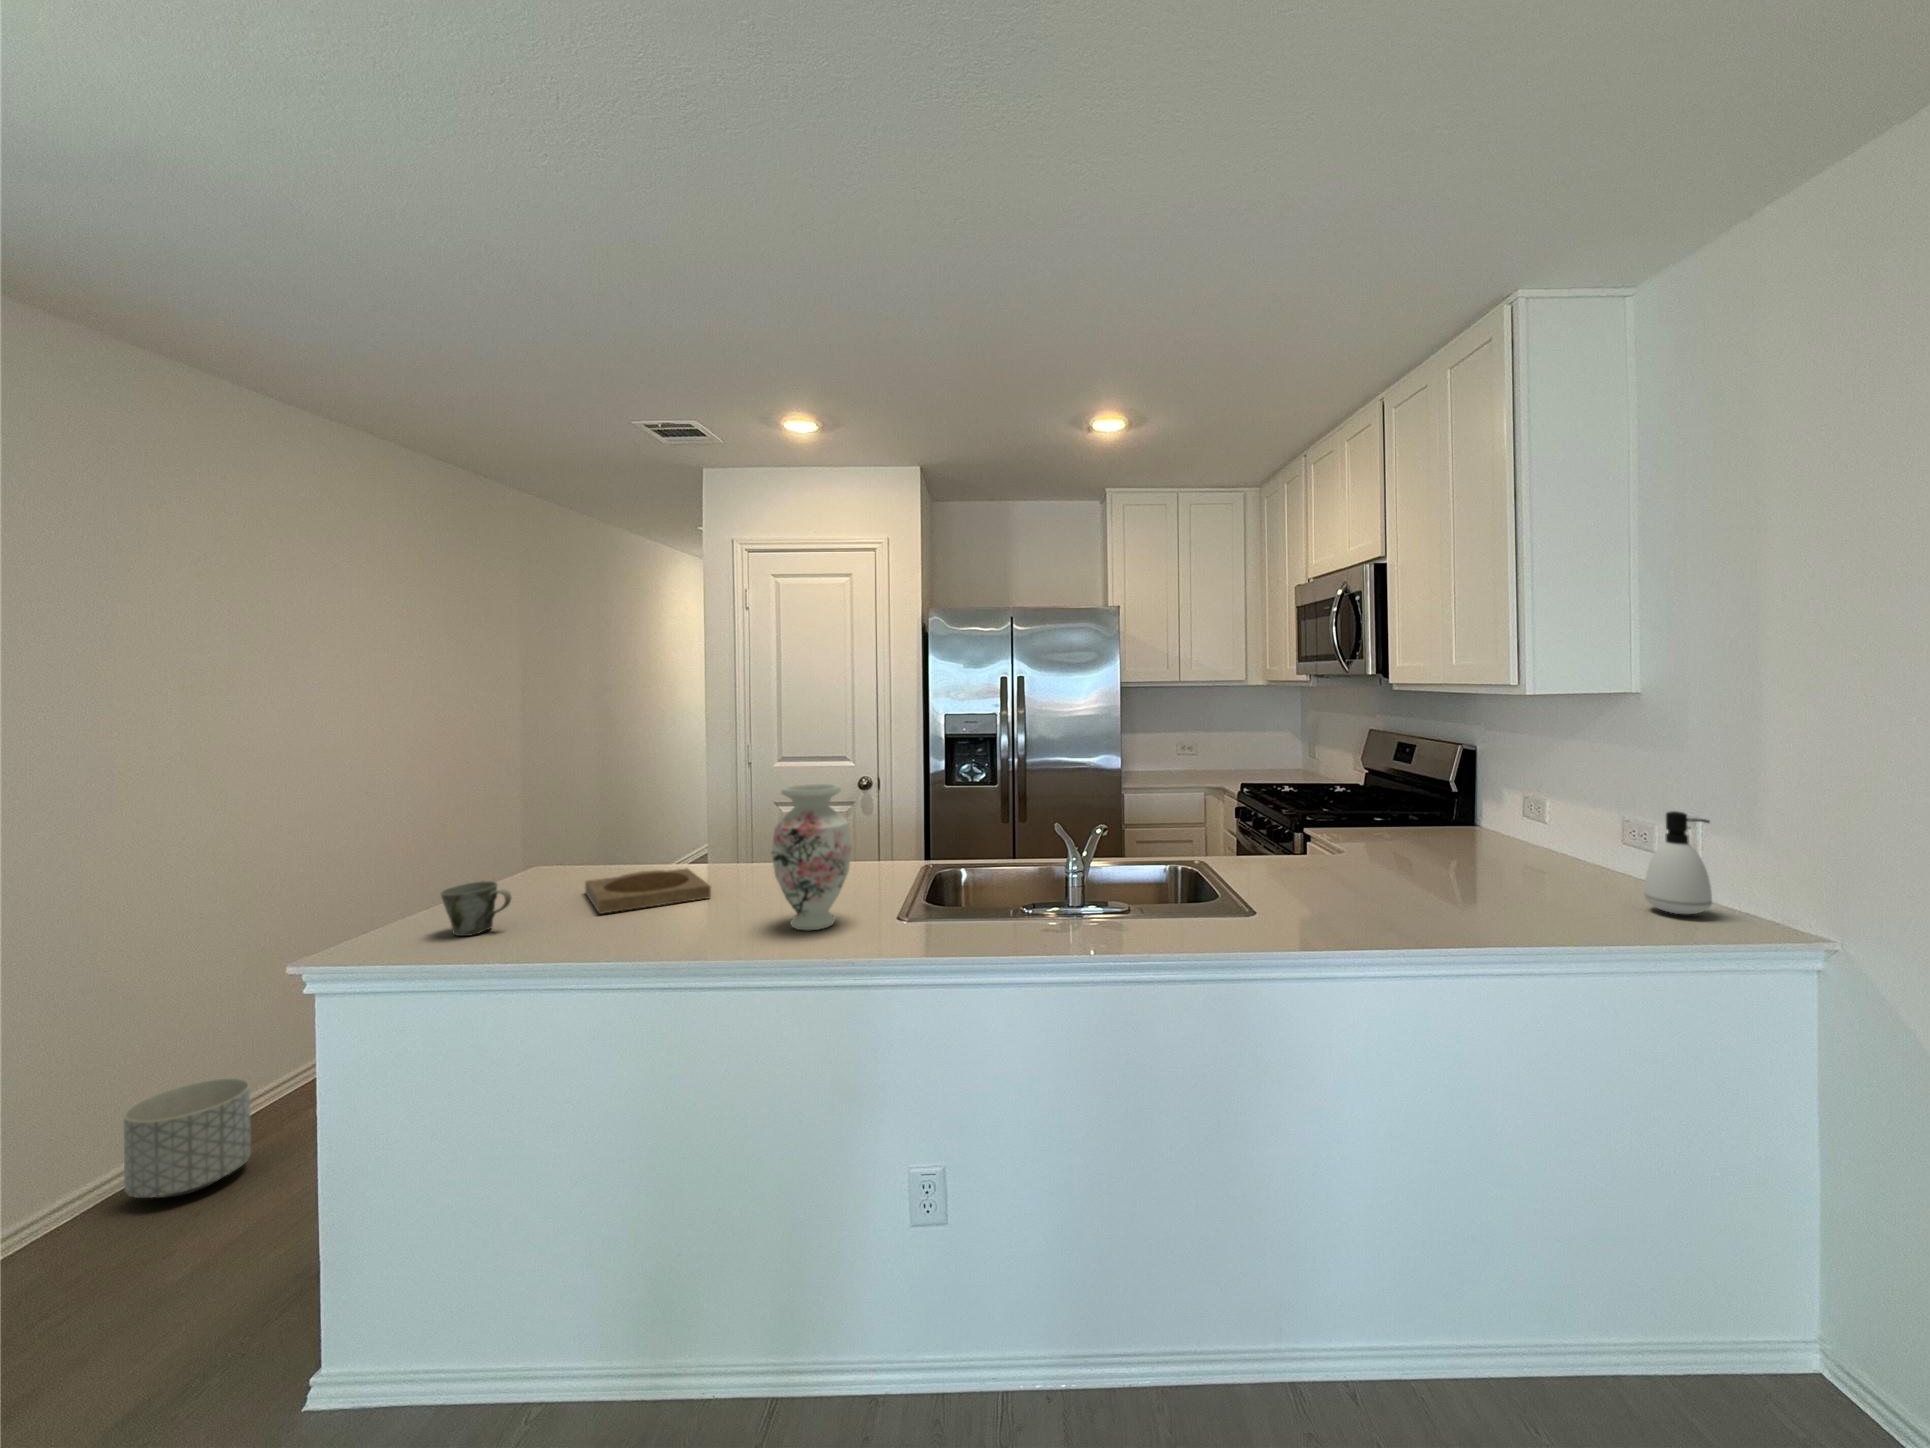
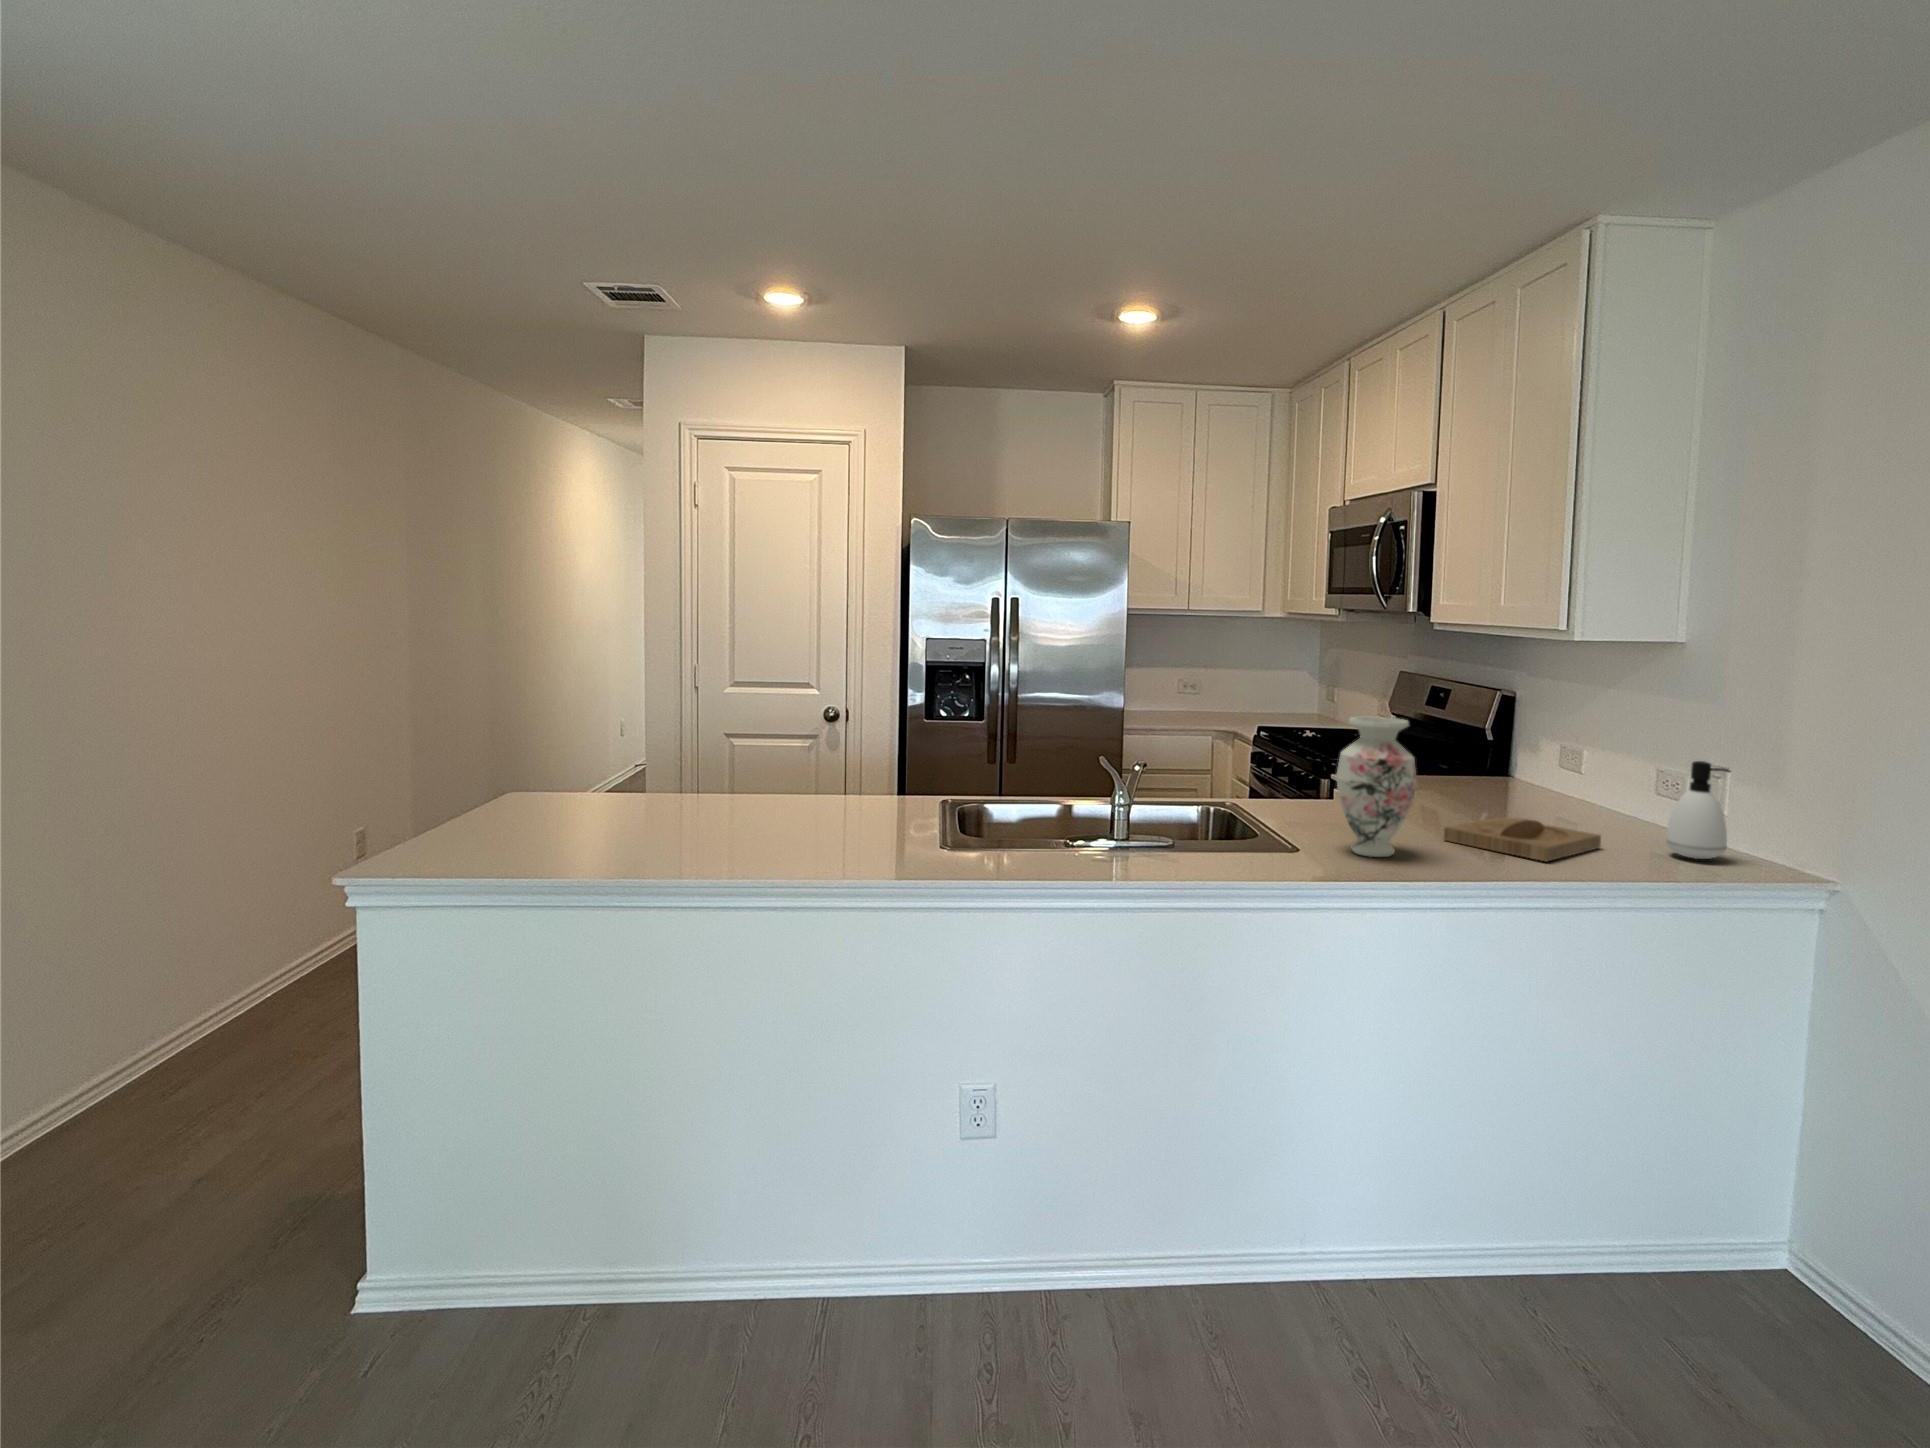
vase: present [771,784,851,930] -> present [1336,717,1417,857]
tray: present [585,868,711,914] -> present [1444,817,1601,861]
mug: present [441,881,511,936] -> none [469,802,541,857]
planter: present [124,1078,251,1198] -> none [65,1015,195,1136]

